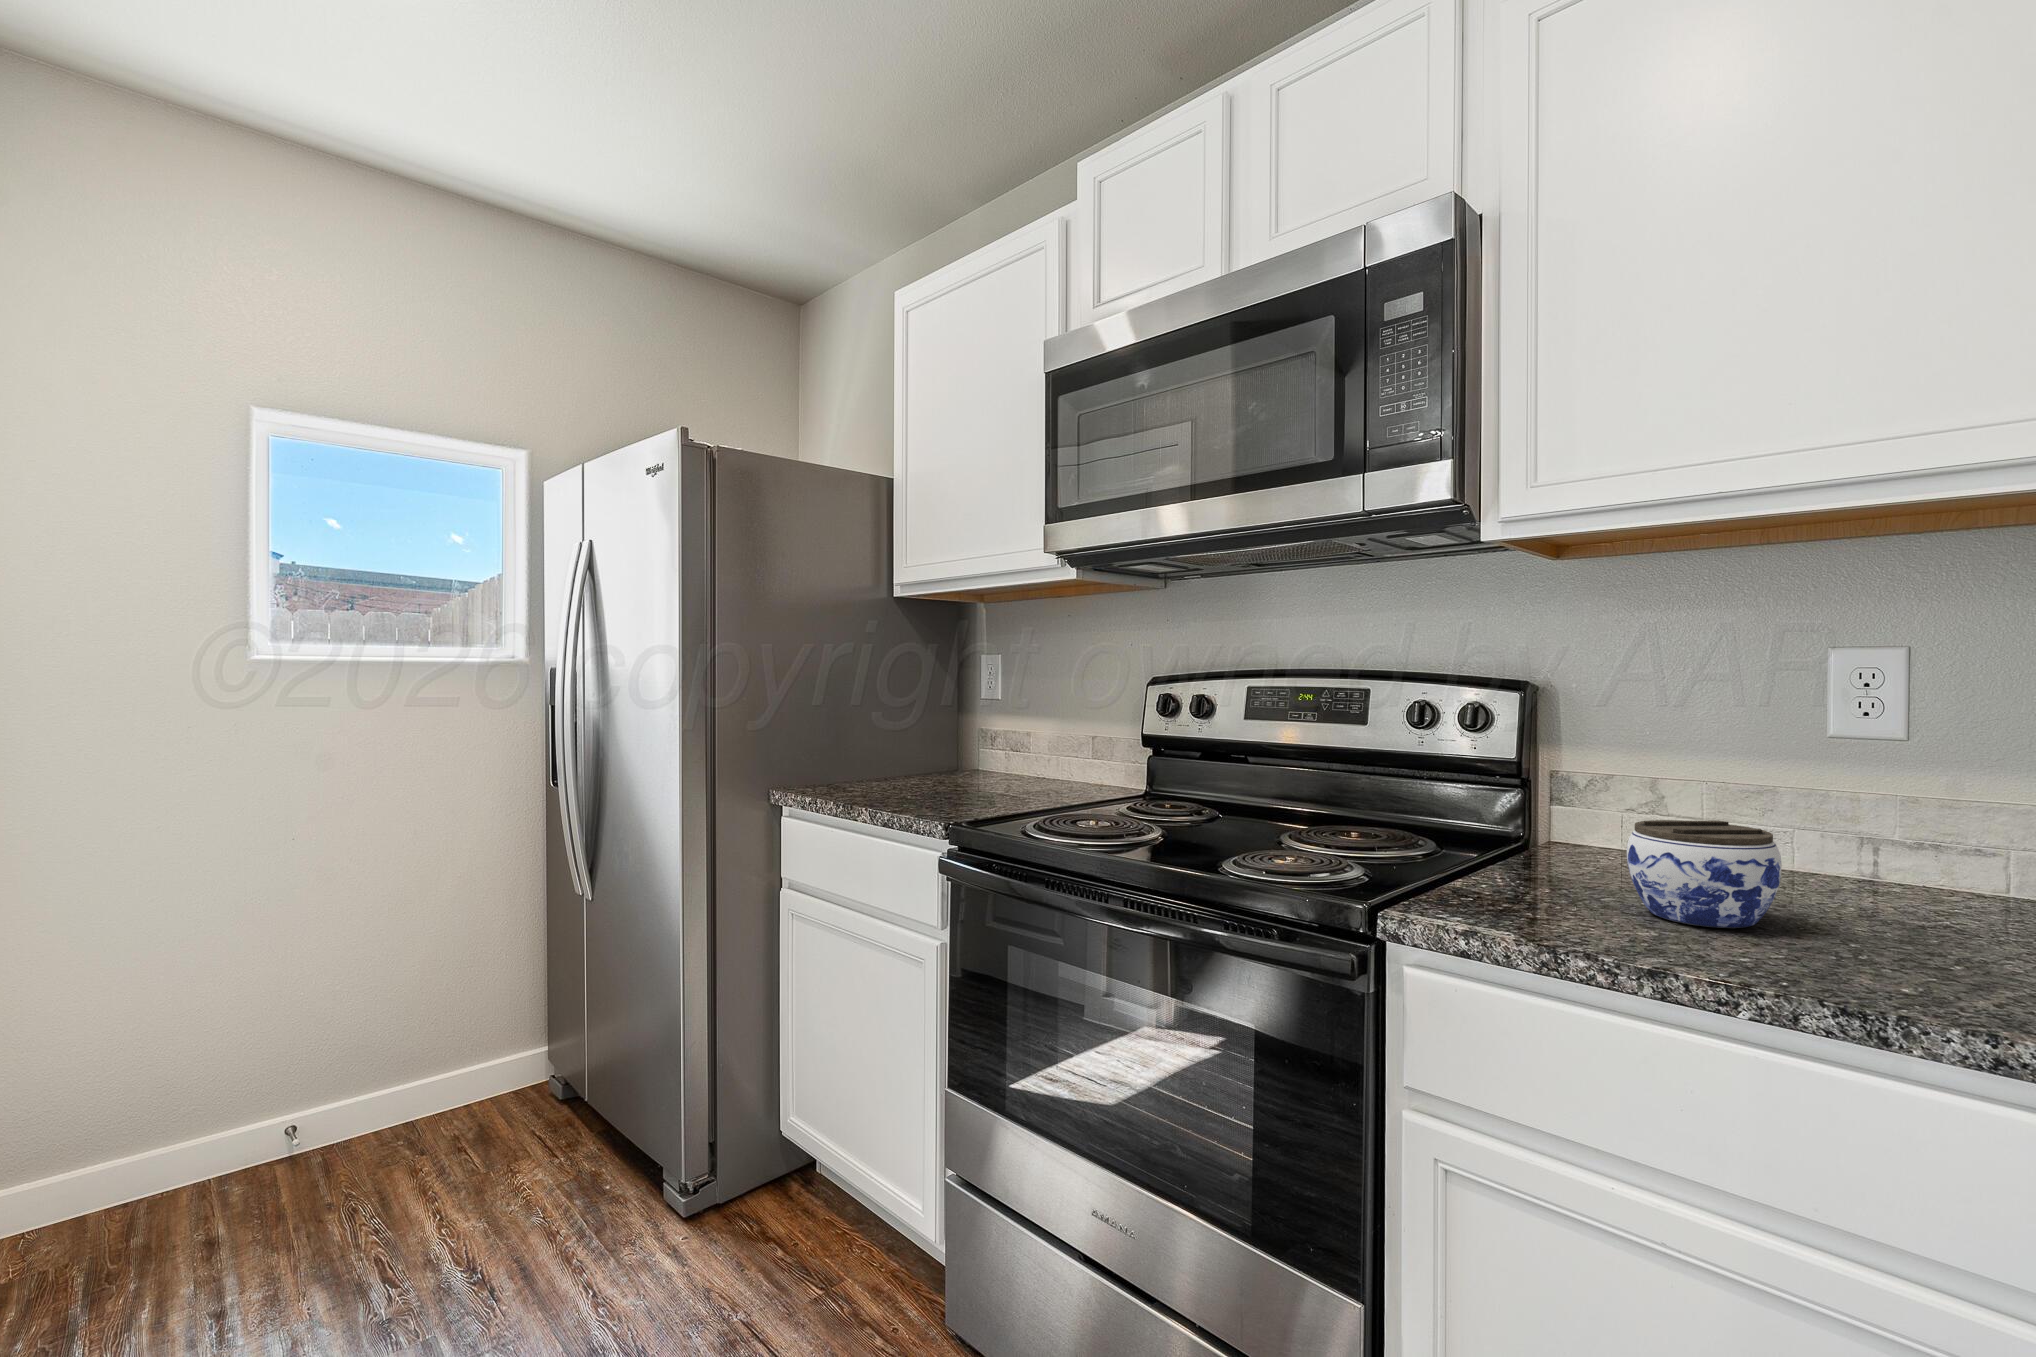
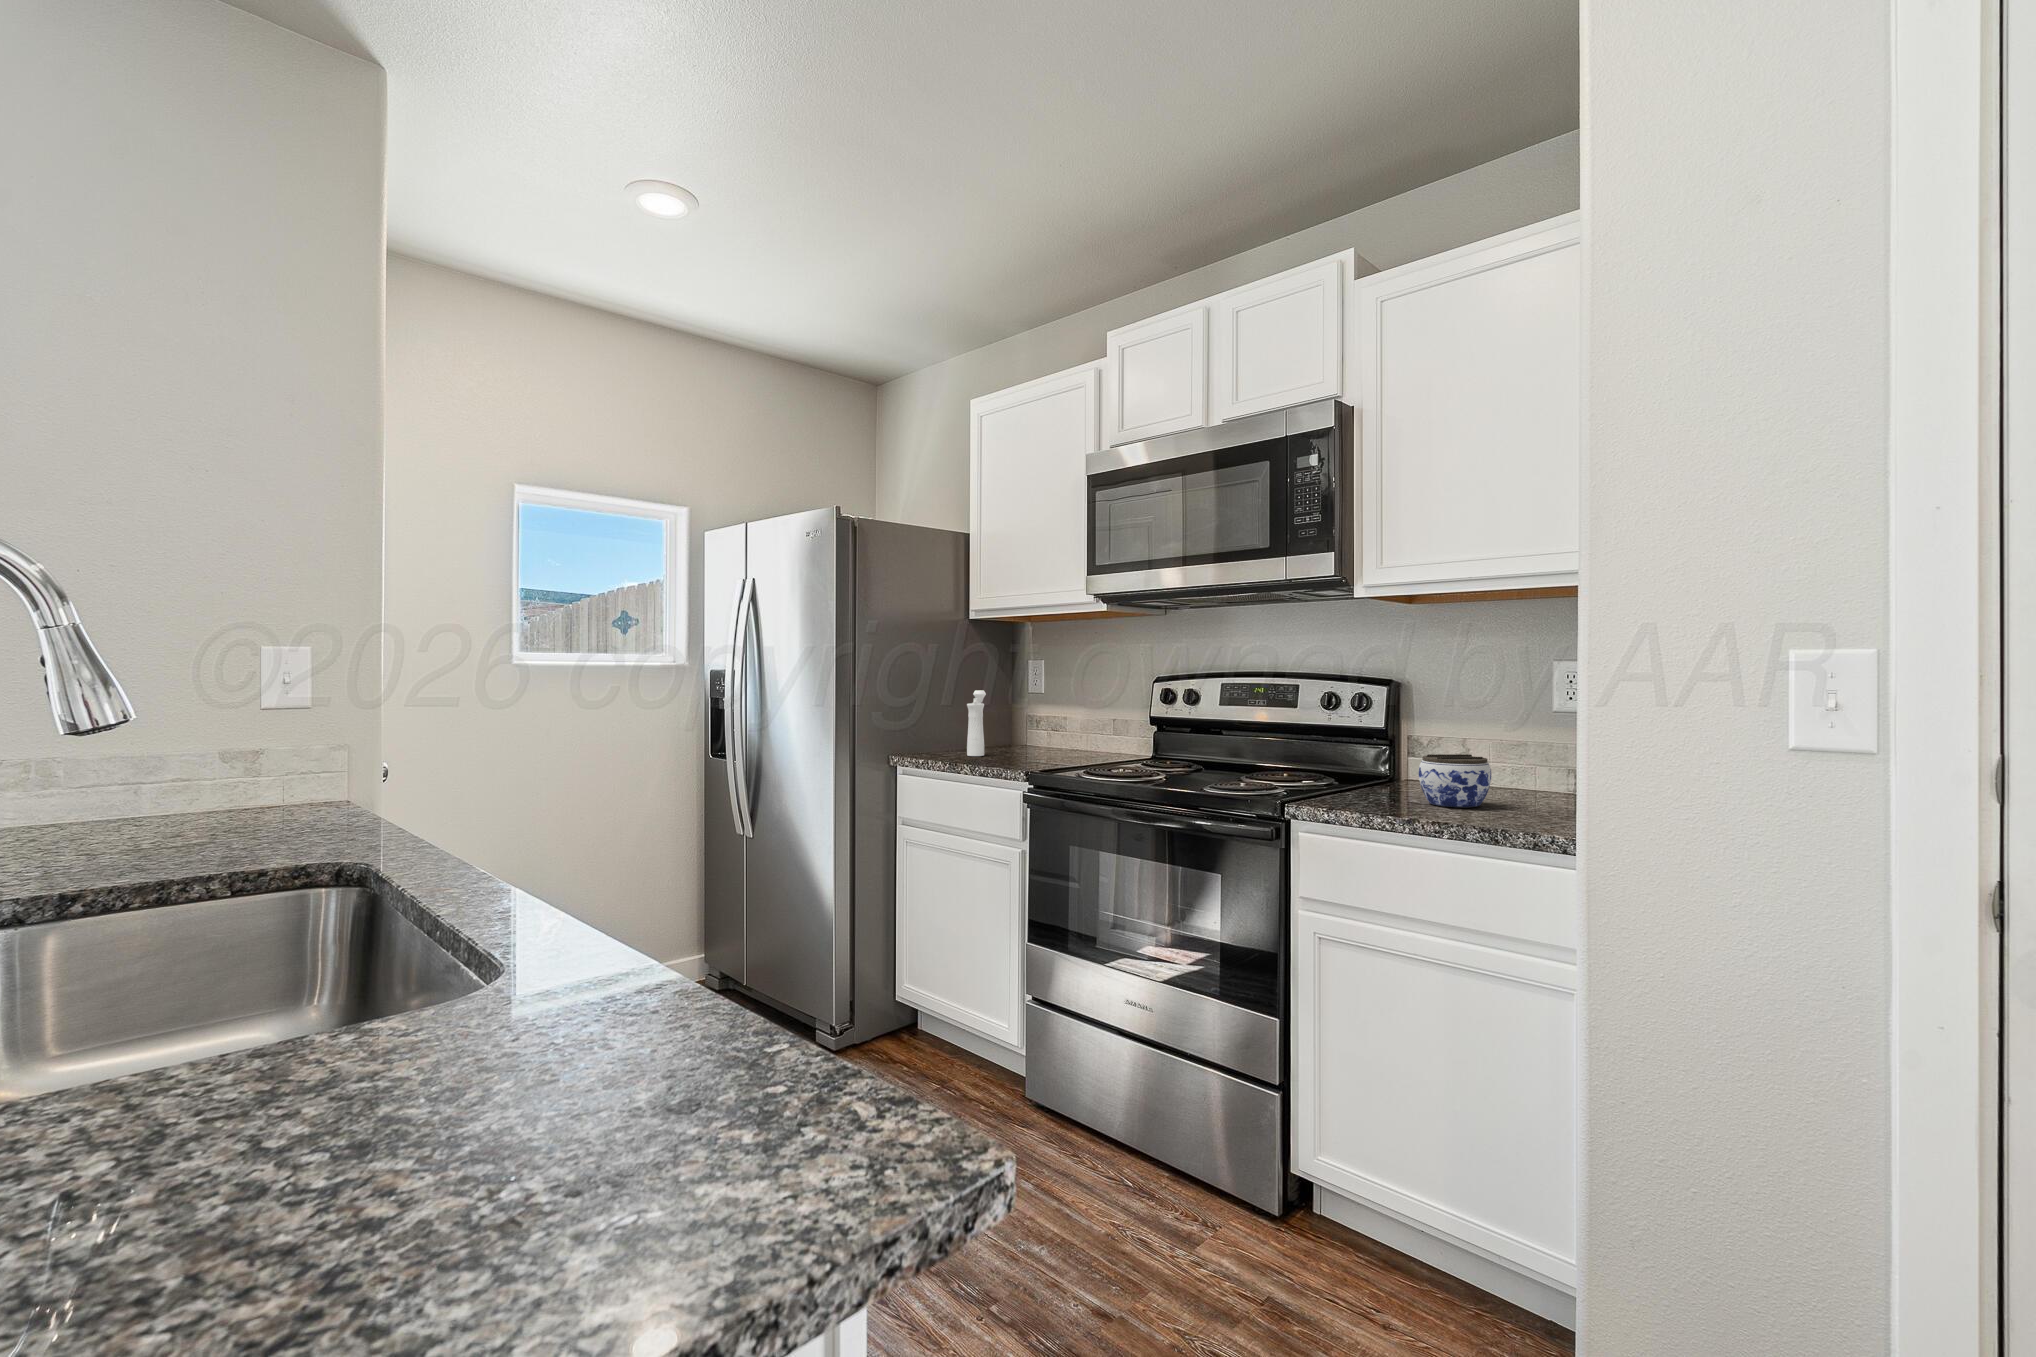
pepper mill: none [882,695,914,789] -> present [967,690,986,756]

